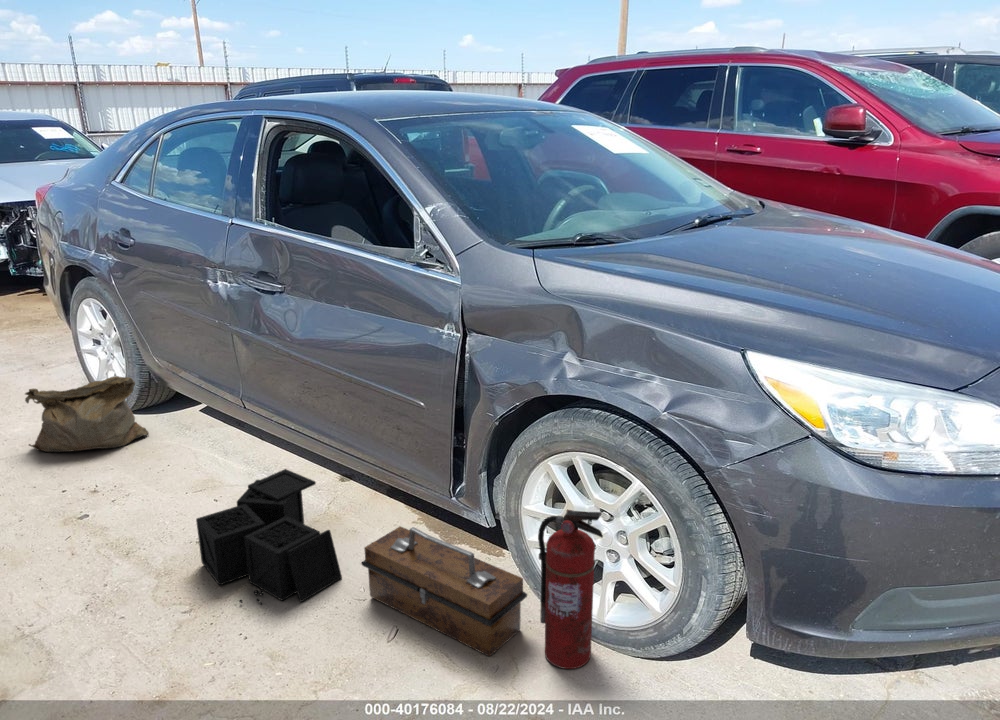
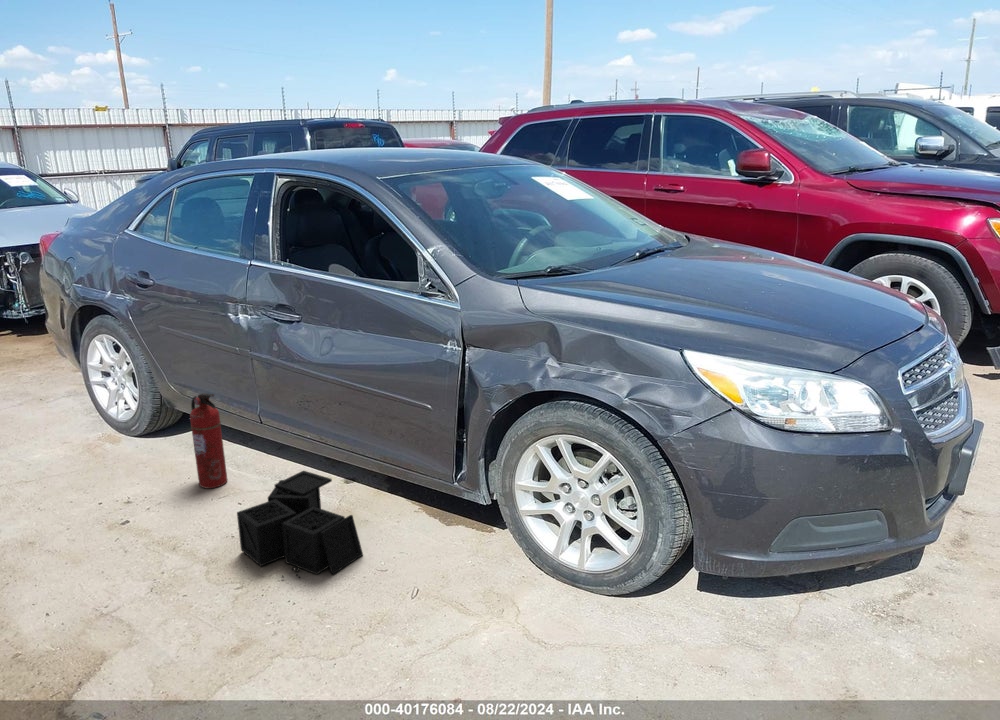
bag: present [25,376,149,452] -> none [56,401,165,471]
fire extinguisher: present [538,510,603,669] -> present [190,393,227,488]
toolbox: present [362,526,527,656] -> none [383,506,521,603]

